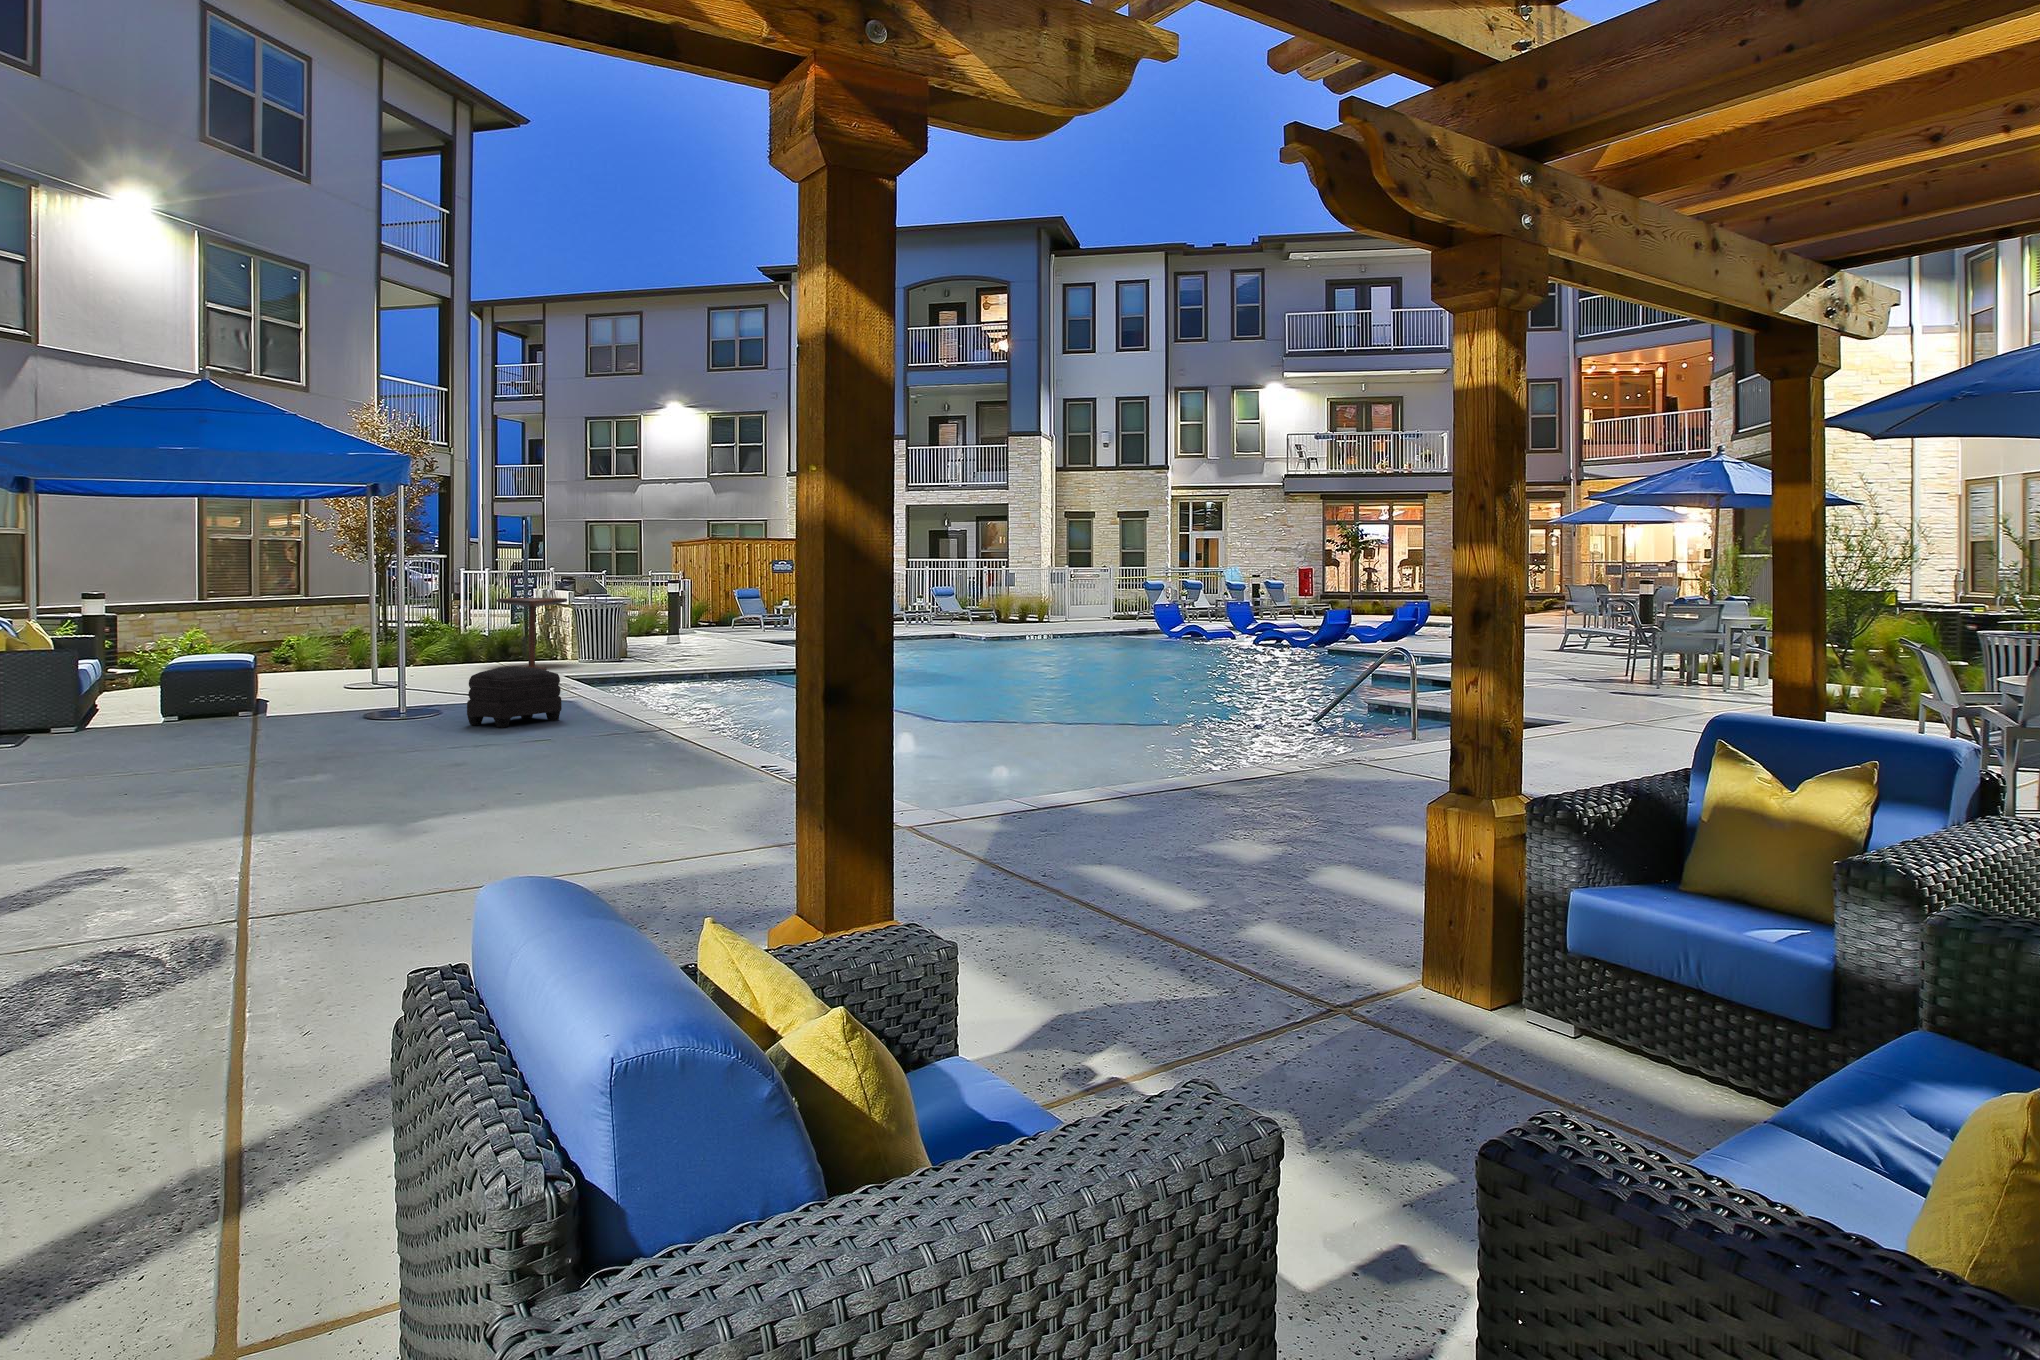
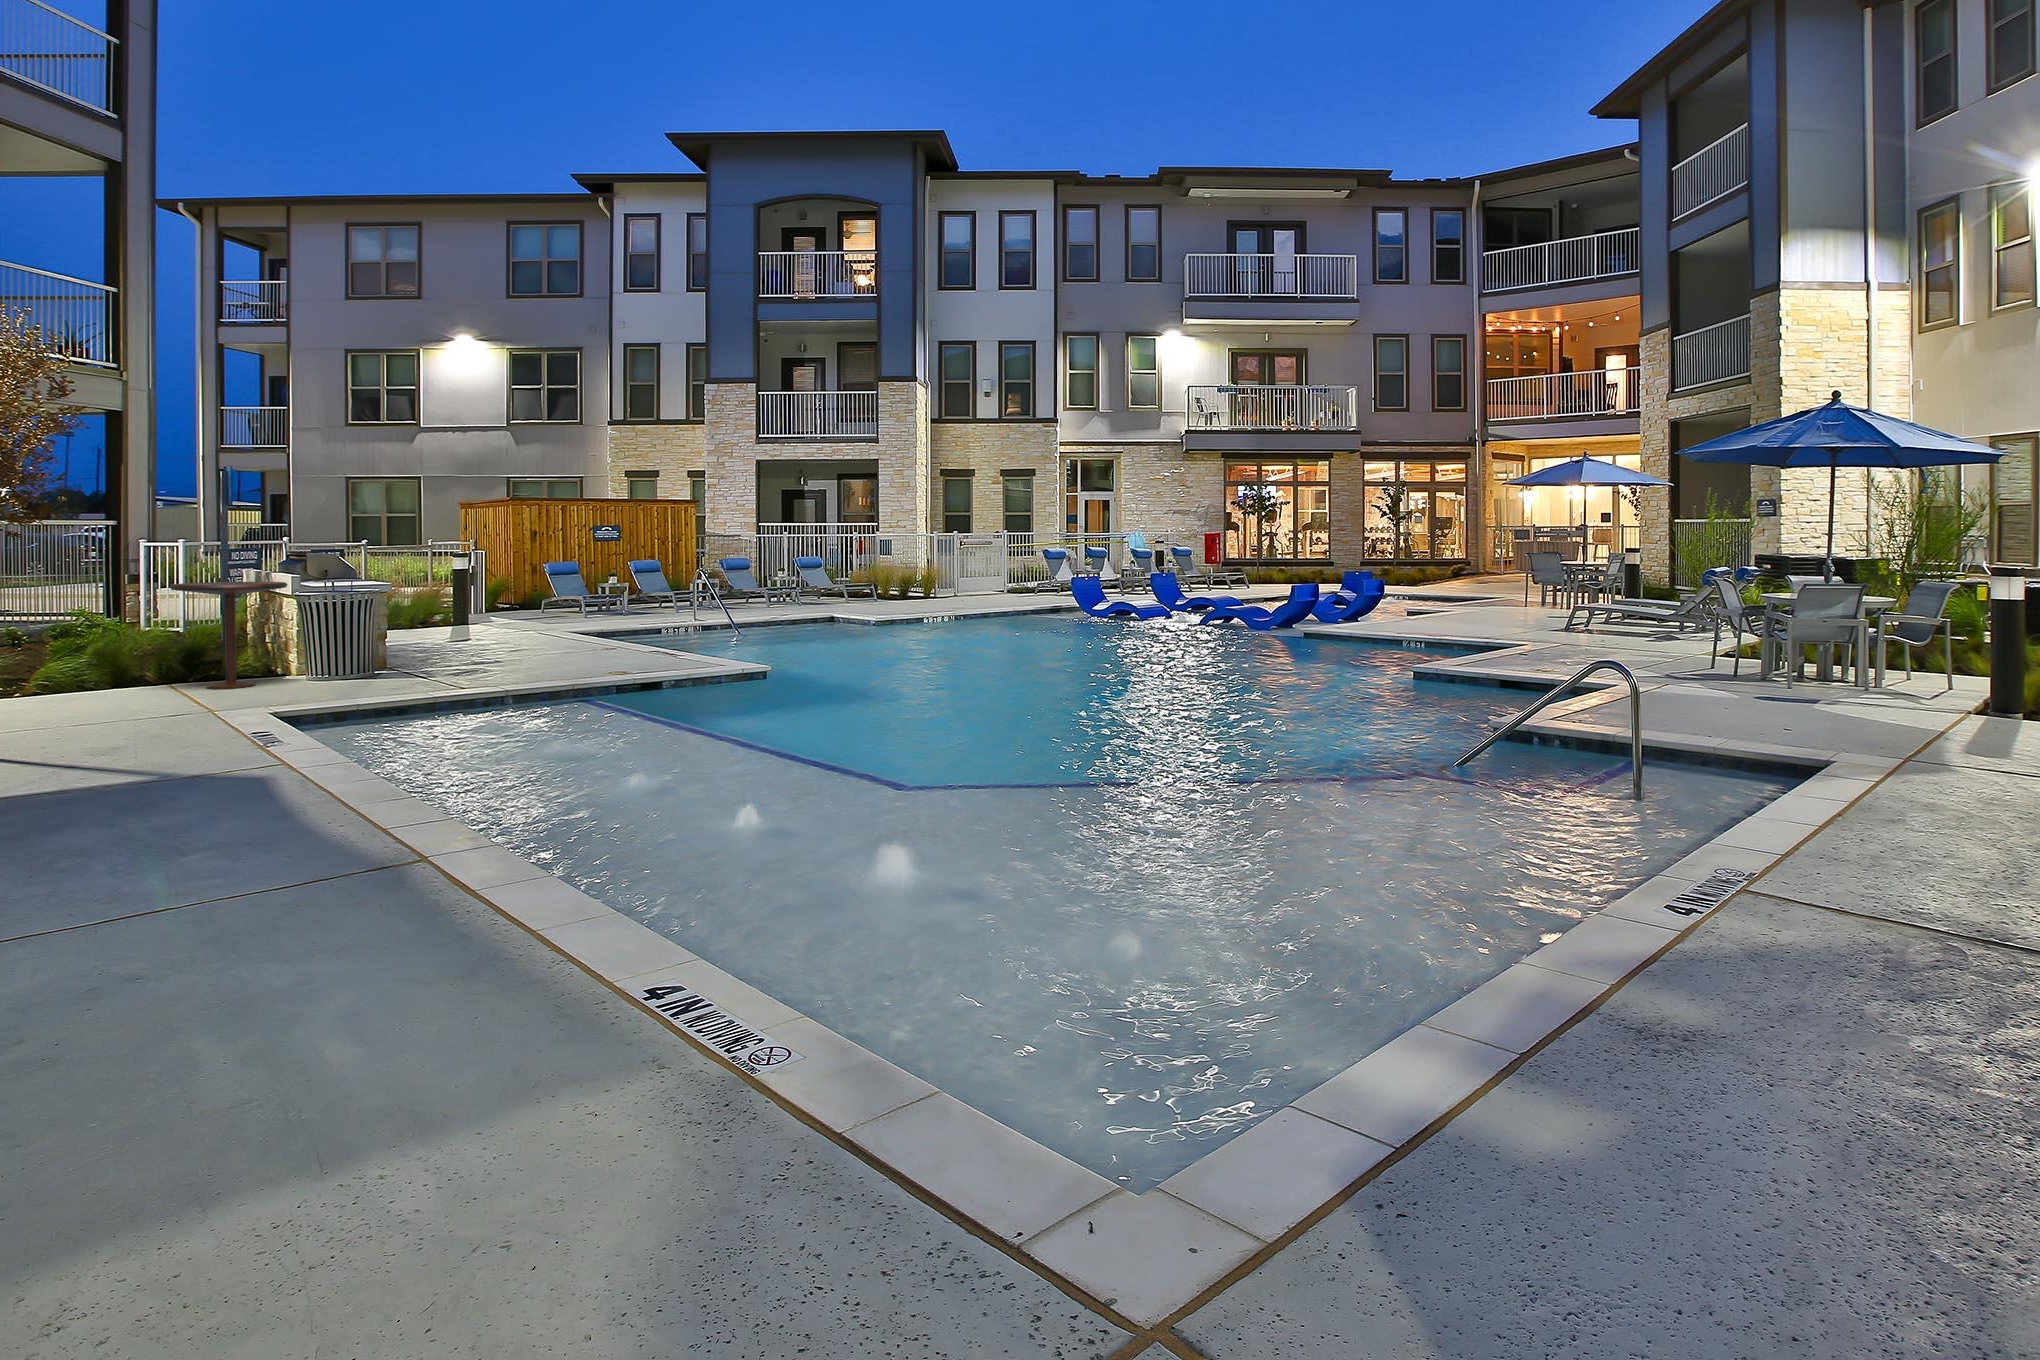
ottoman: present [467,666,562,728] -> none [52,710,241,821]

